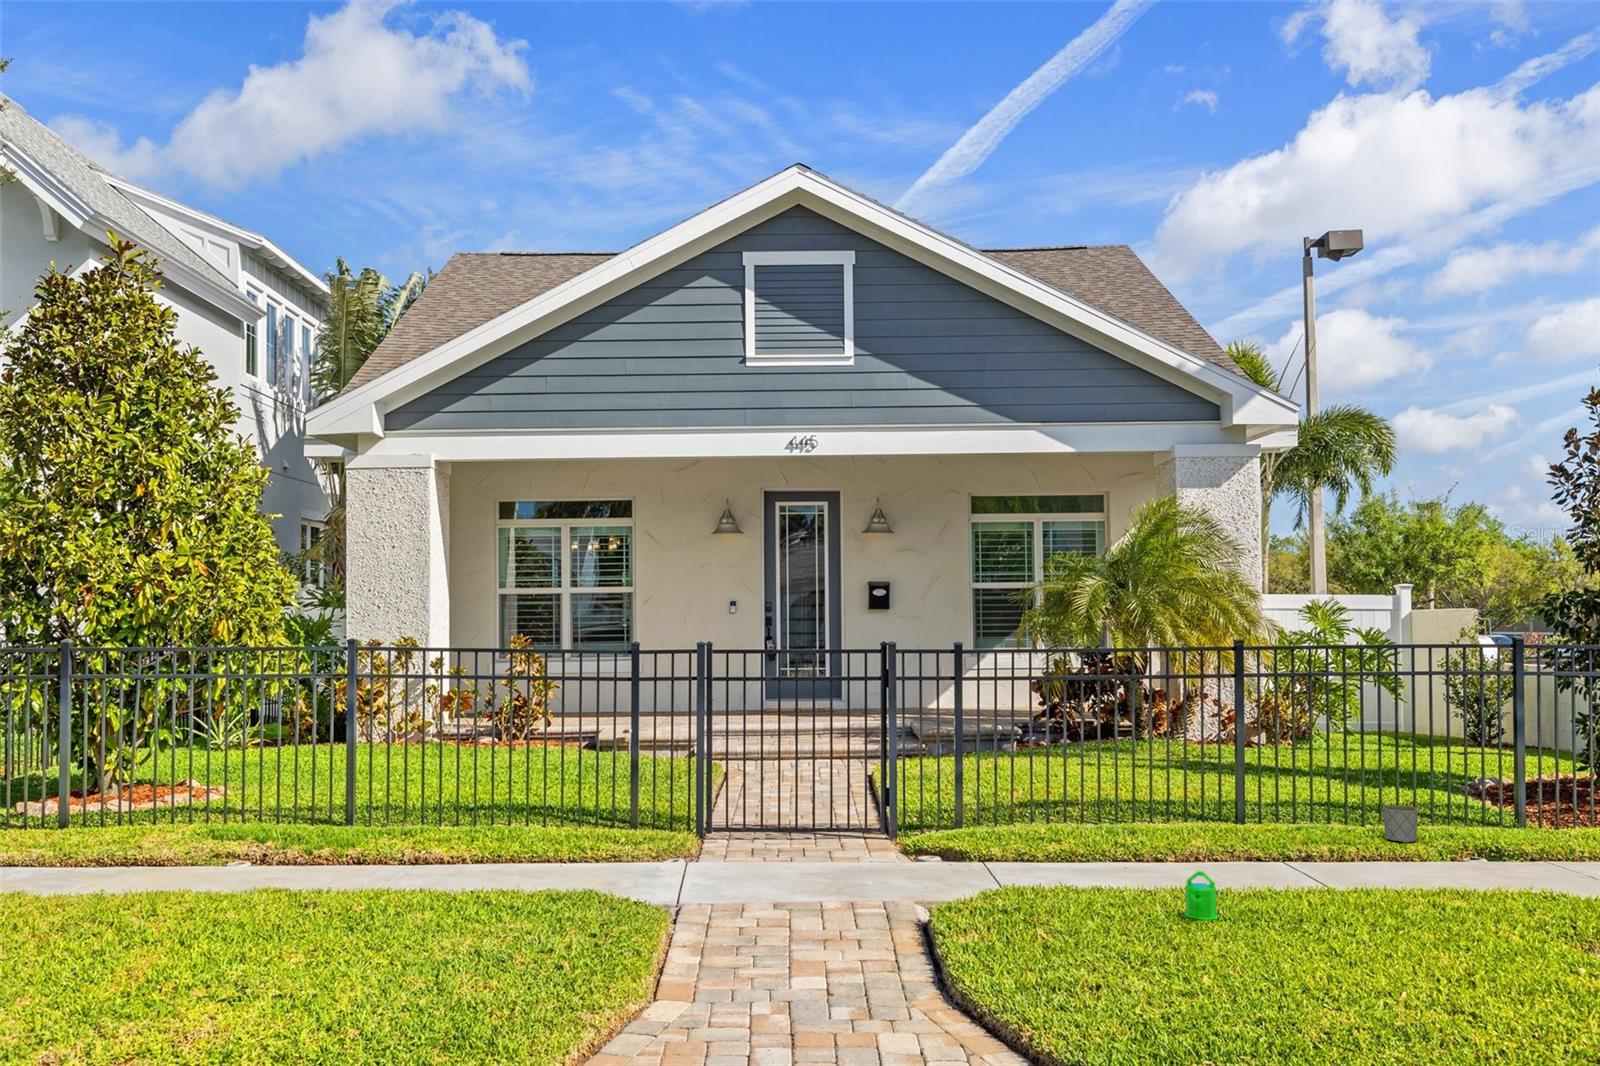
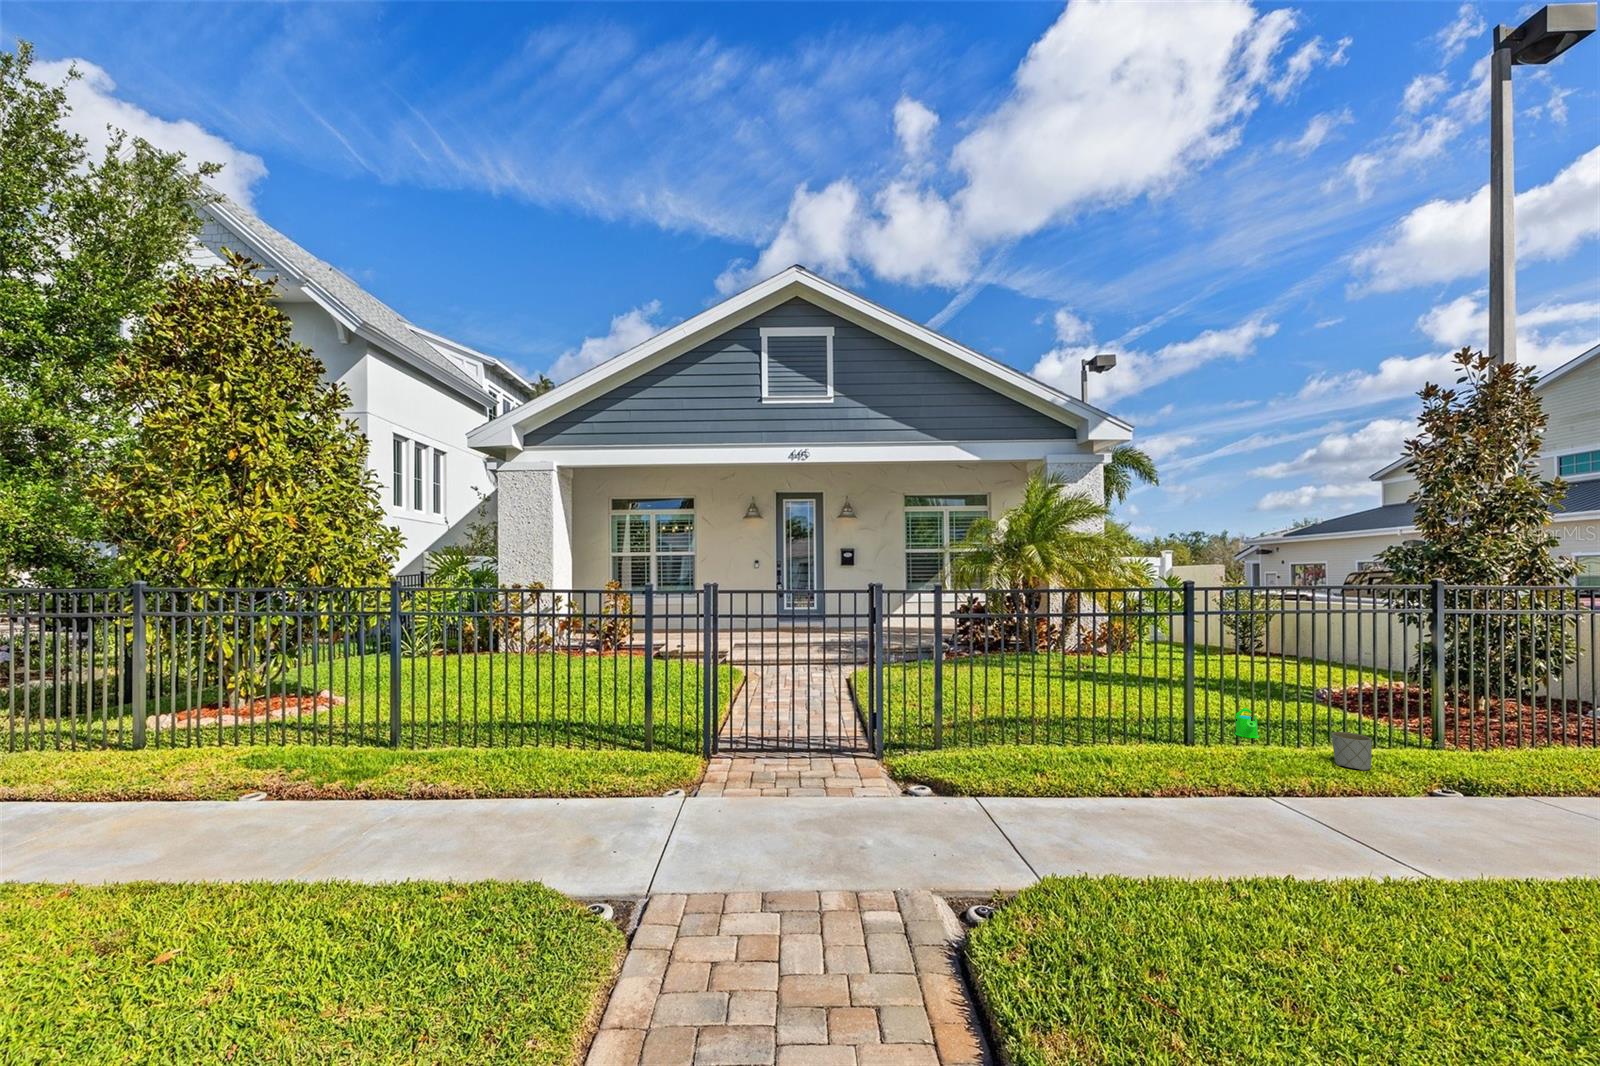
watering can: present [1184,871,1218,920] -> present [1234,708,1260,738]

